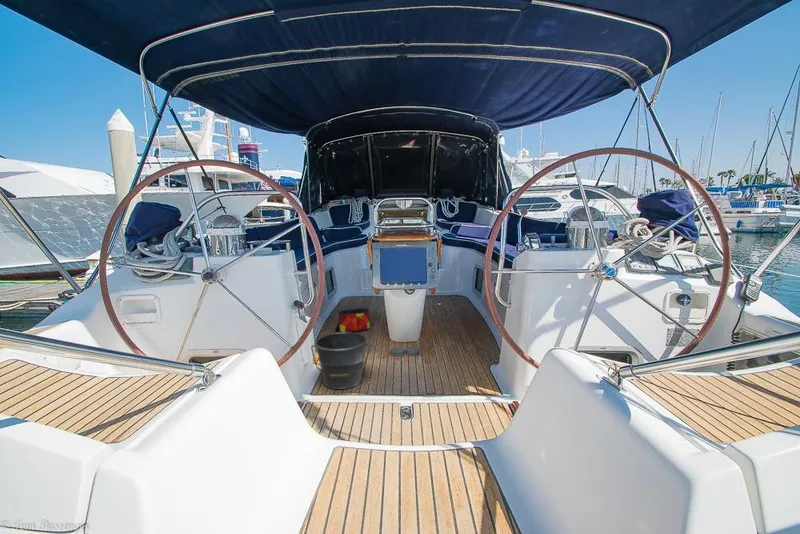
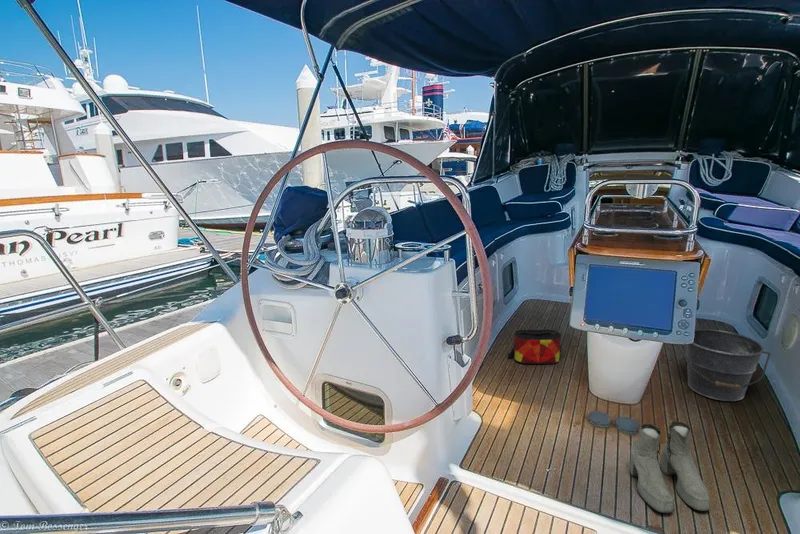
bucket: present [311,332,372,389] -> present [679,329,771,401]
boots: none [415,336,455,385] -> present [630,421,710,513]

